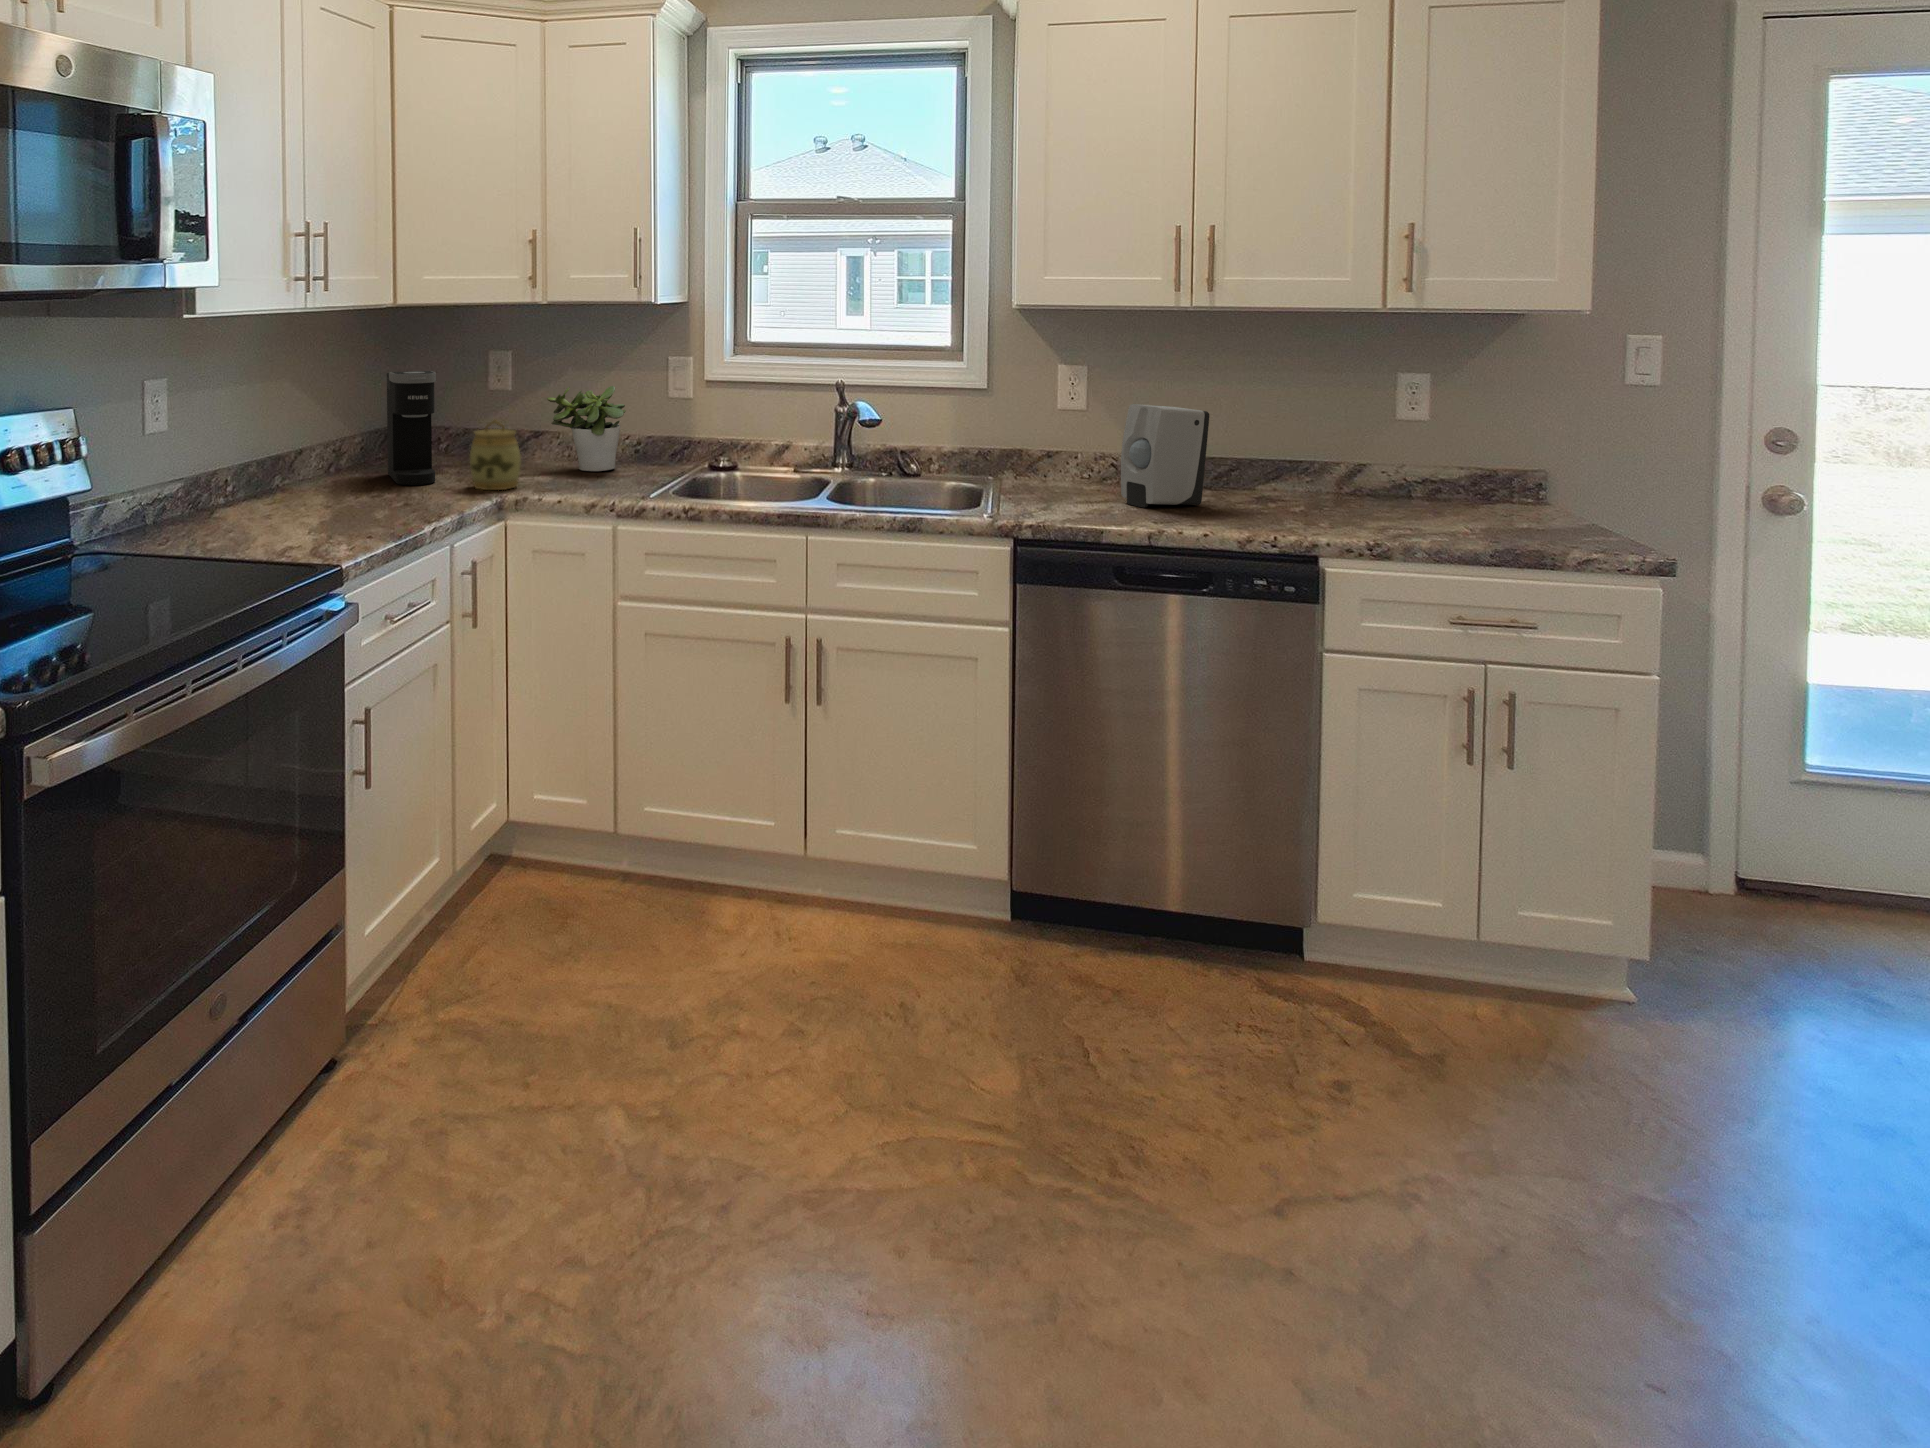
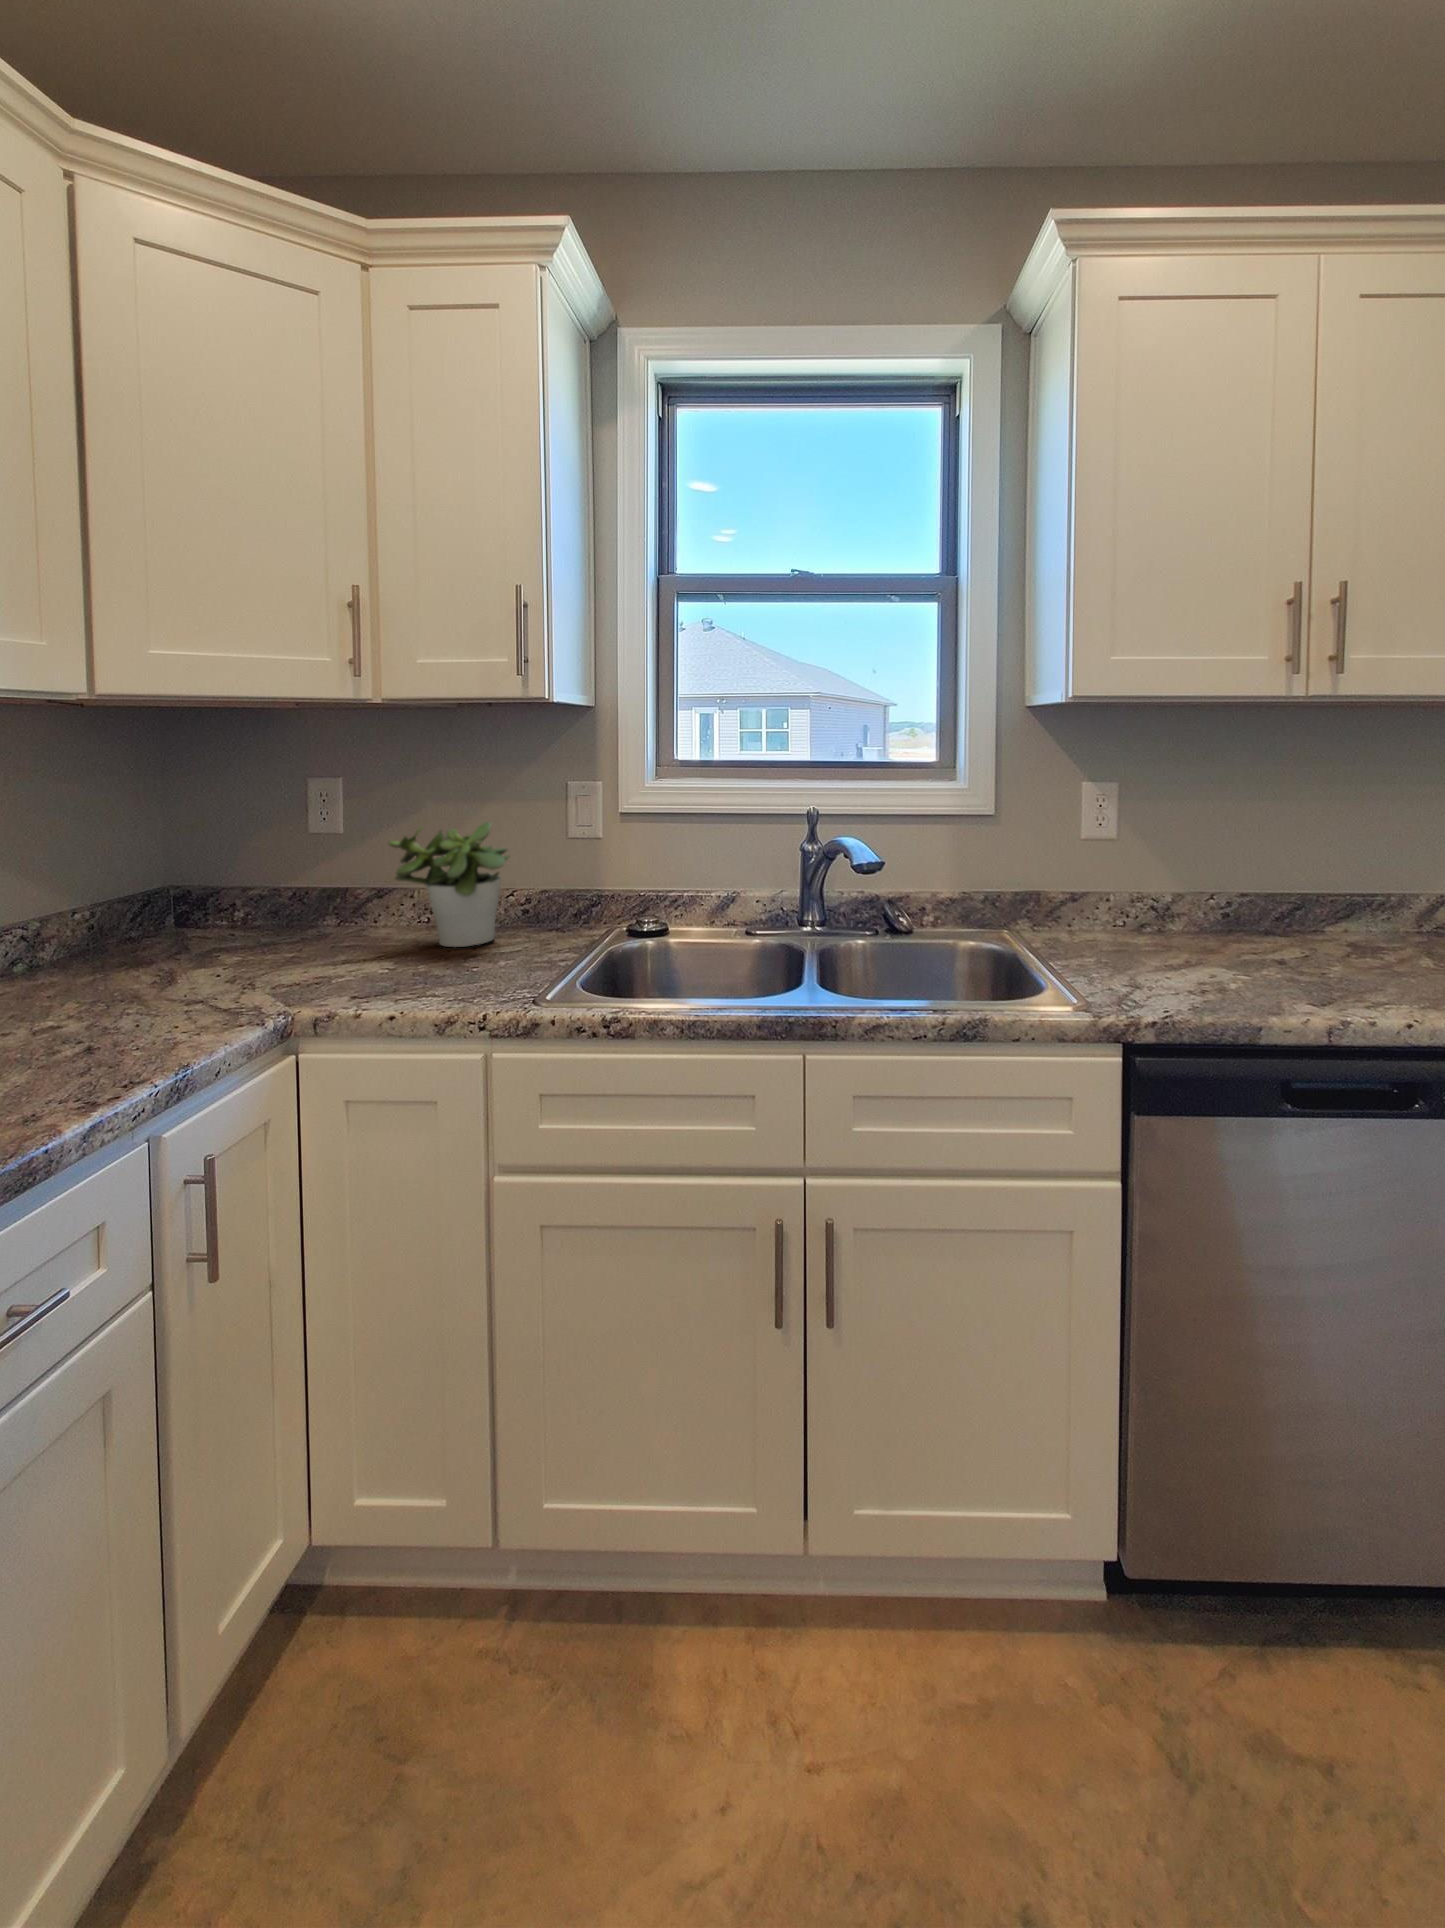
coffee maker: present [387,371,436,485] -> none [83,805,175,1001]
soap dispenser: present [1121,404,1209,508] -> none [1210,830,1321,973]
jar: present [470,420,521,490] -> none [227,883,323,1004]

